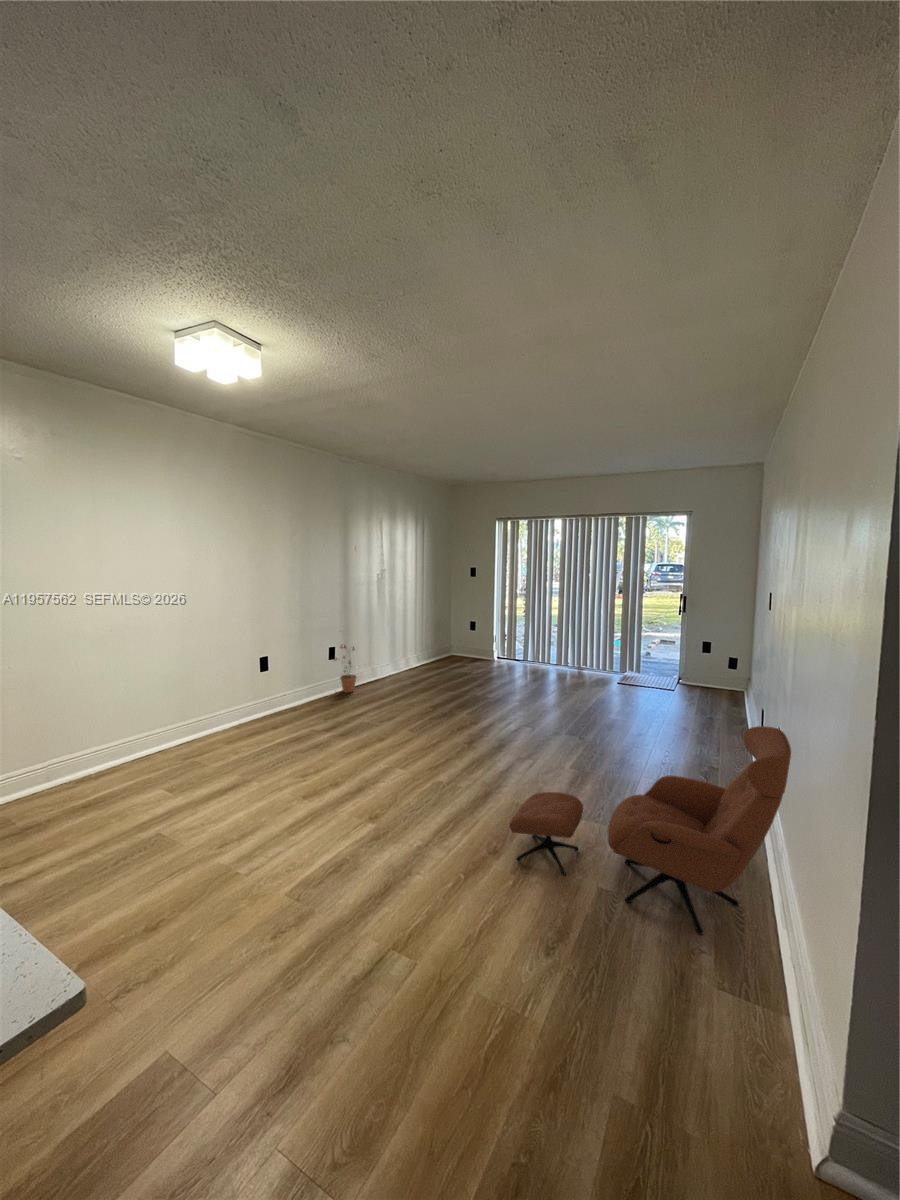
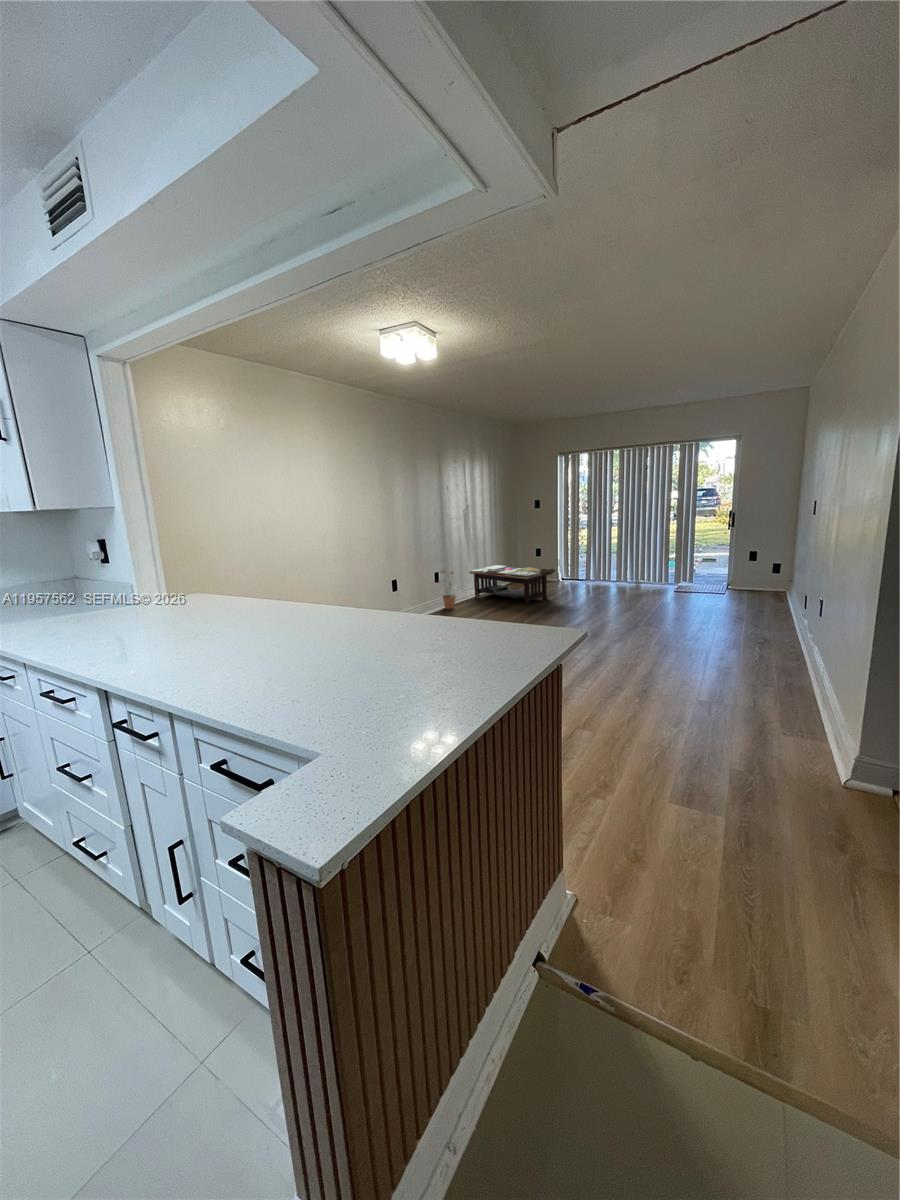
coffee table: none [383,639,479,690] -> present [469,565,556,604]
lounge chair: present [509,726,791,935] -> none [627,586,827,715]

